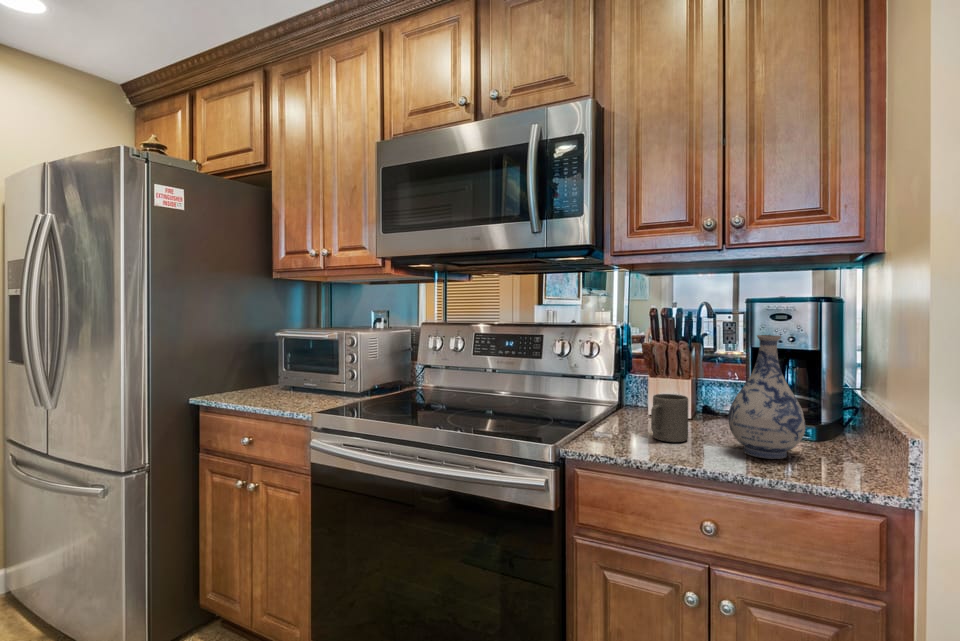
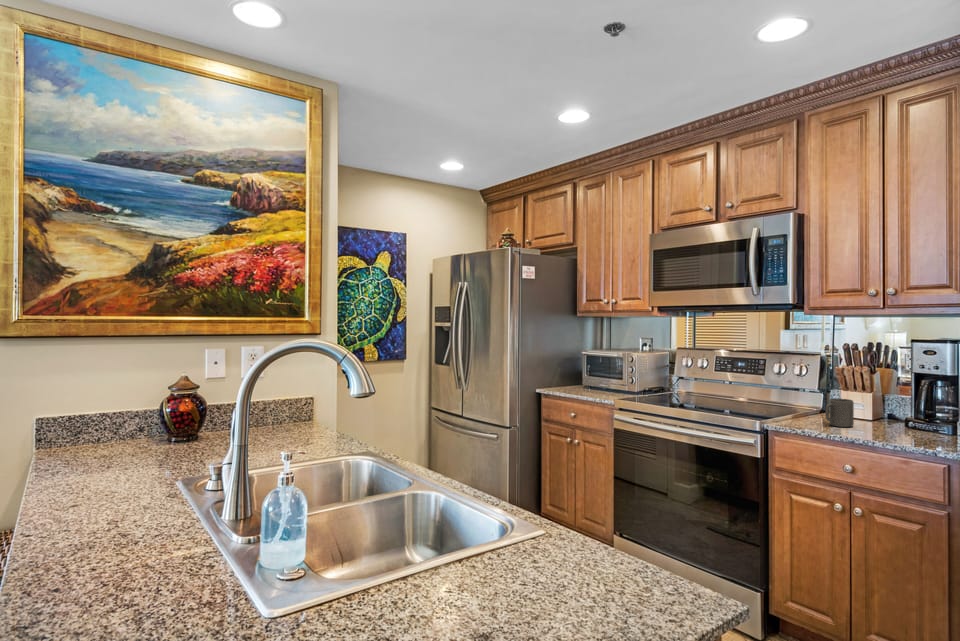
vase: present [728,335,805,459] -> none [873,365,923,437]

